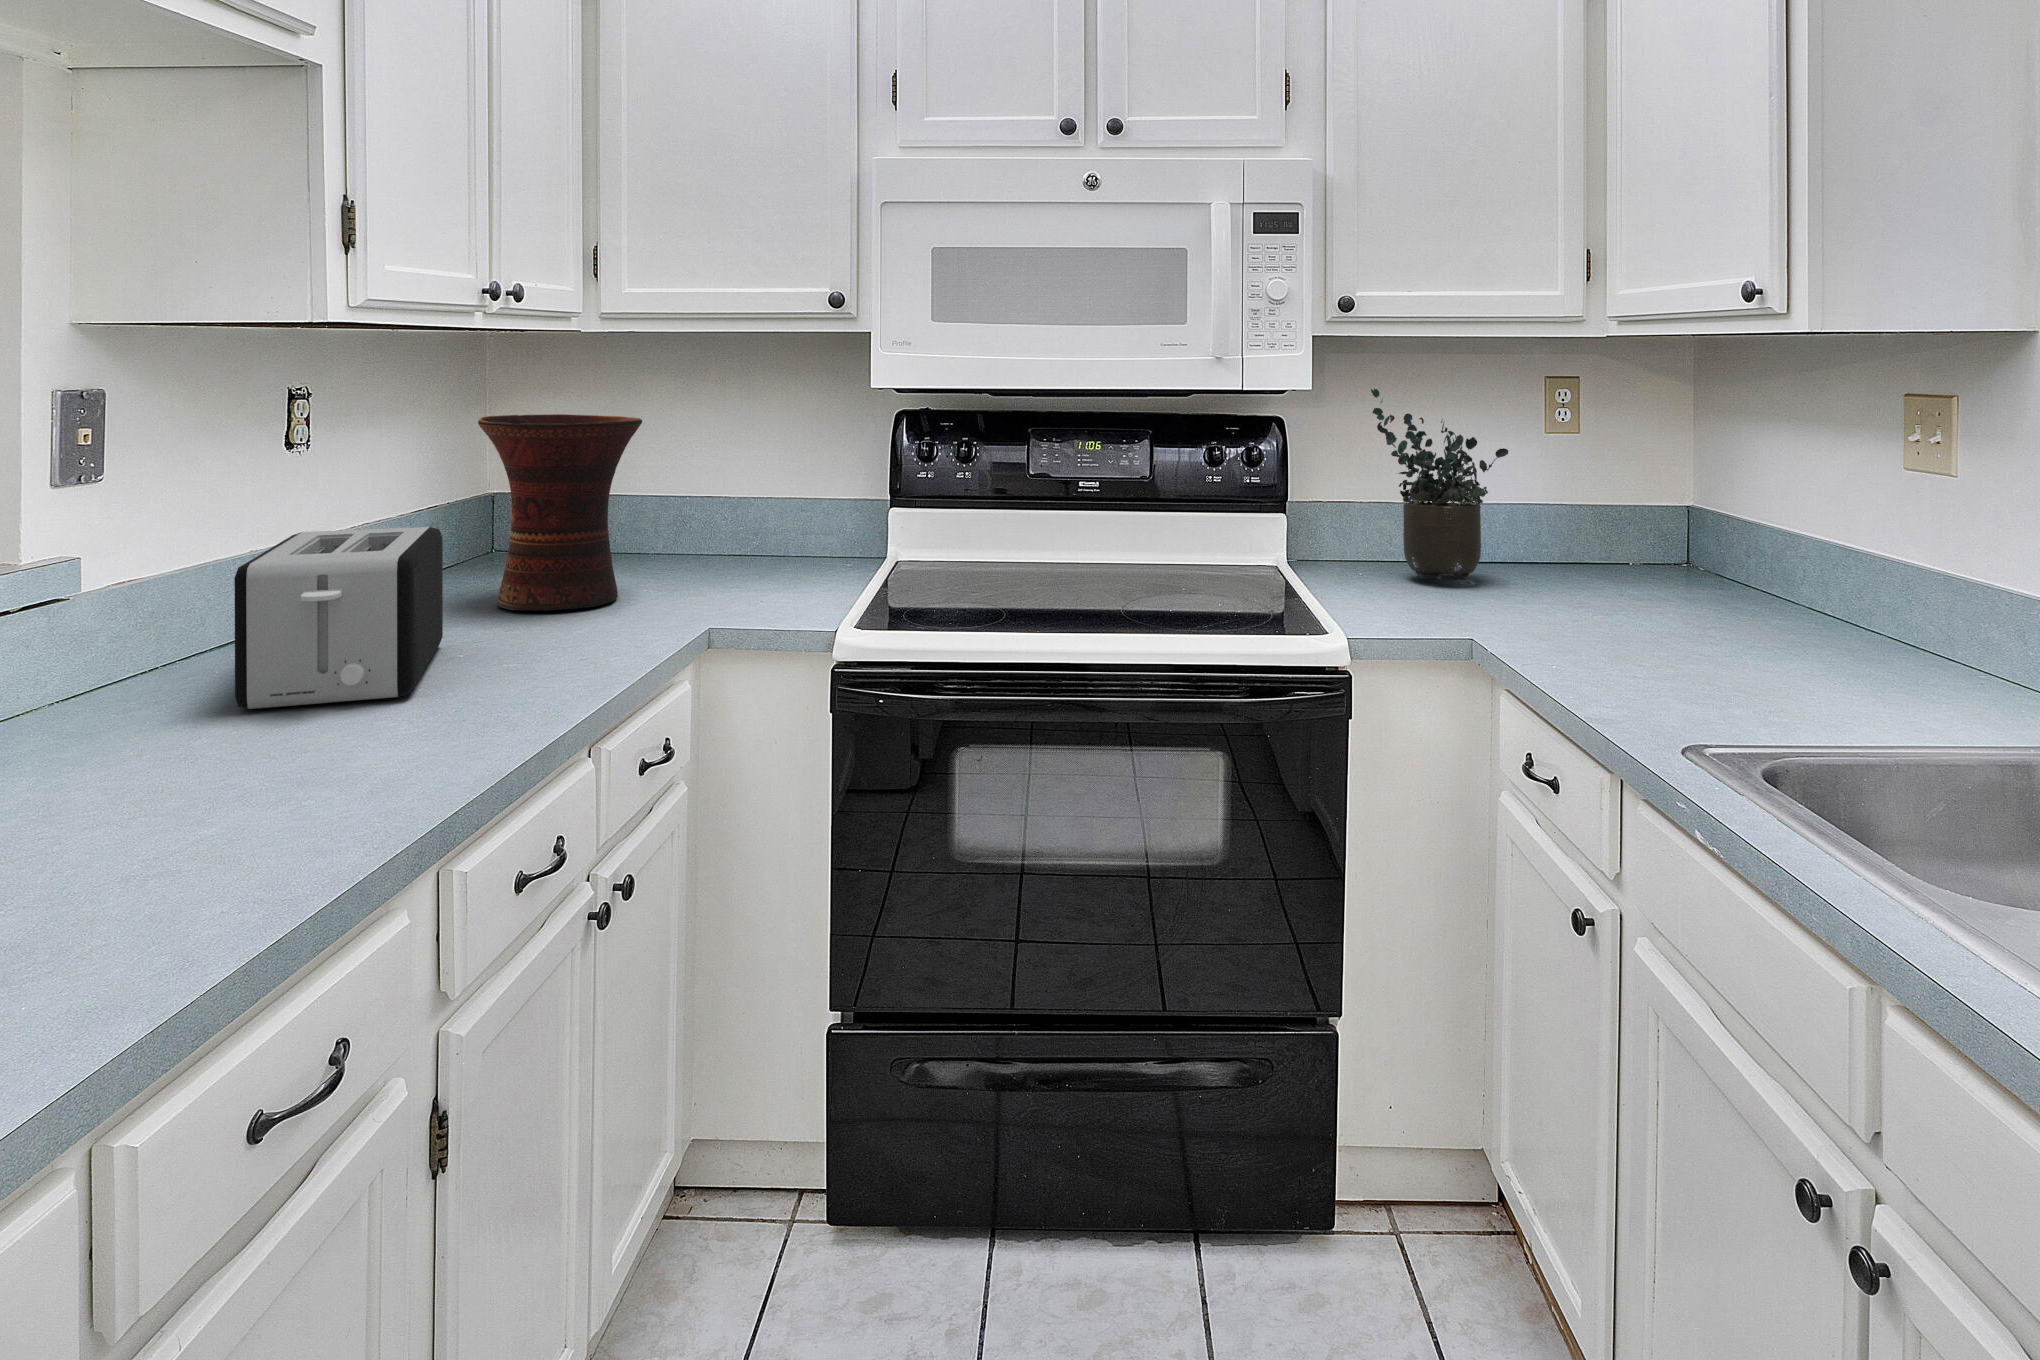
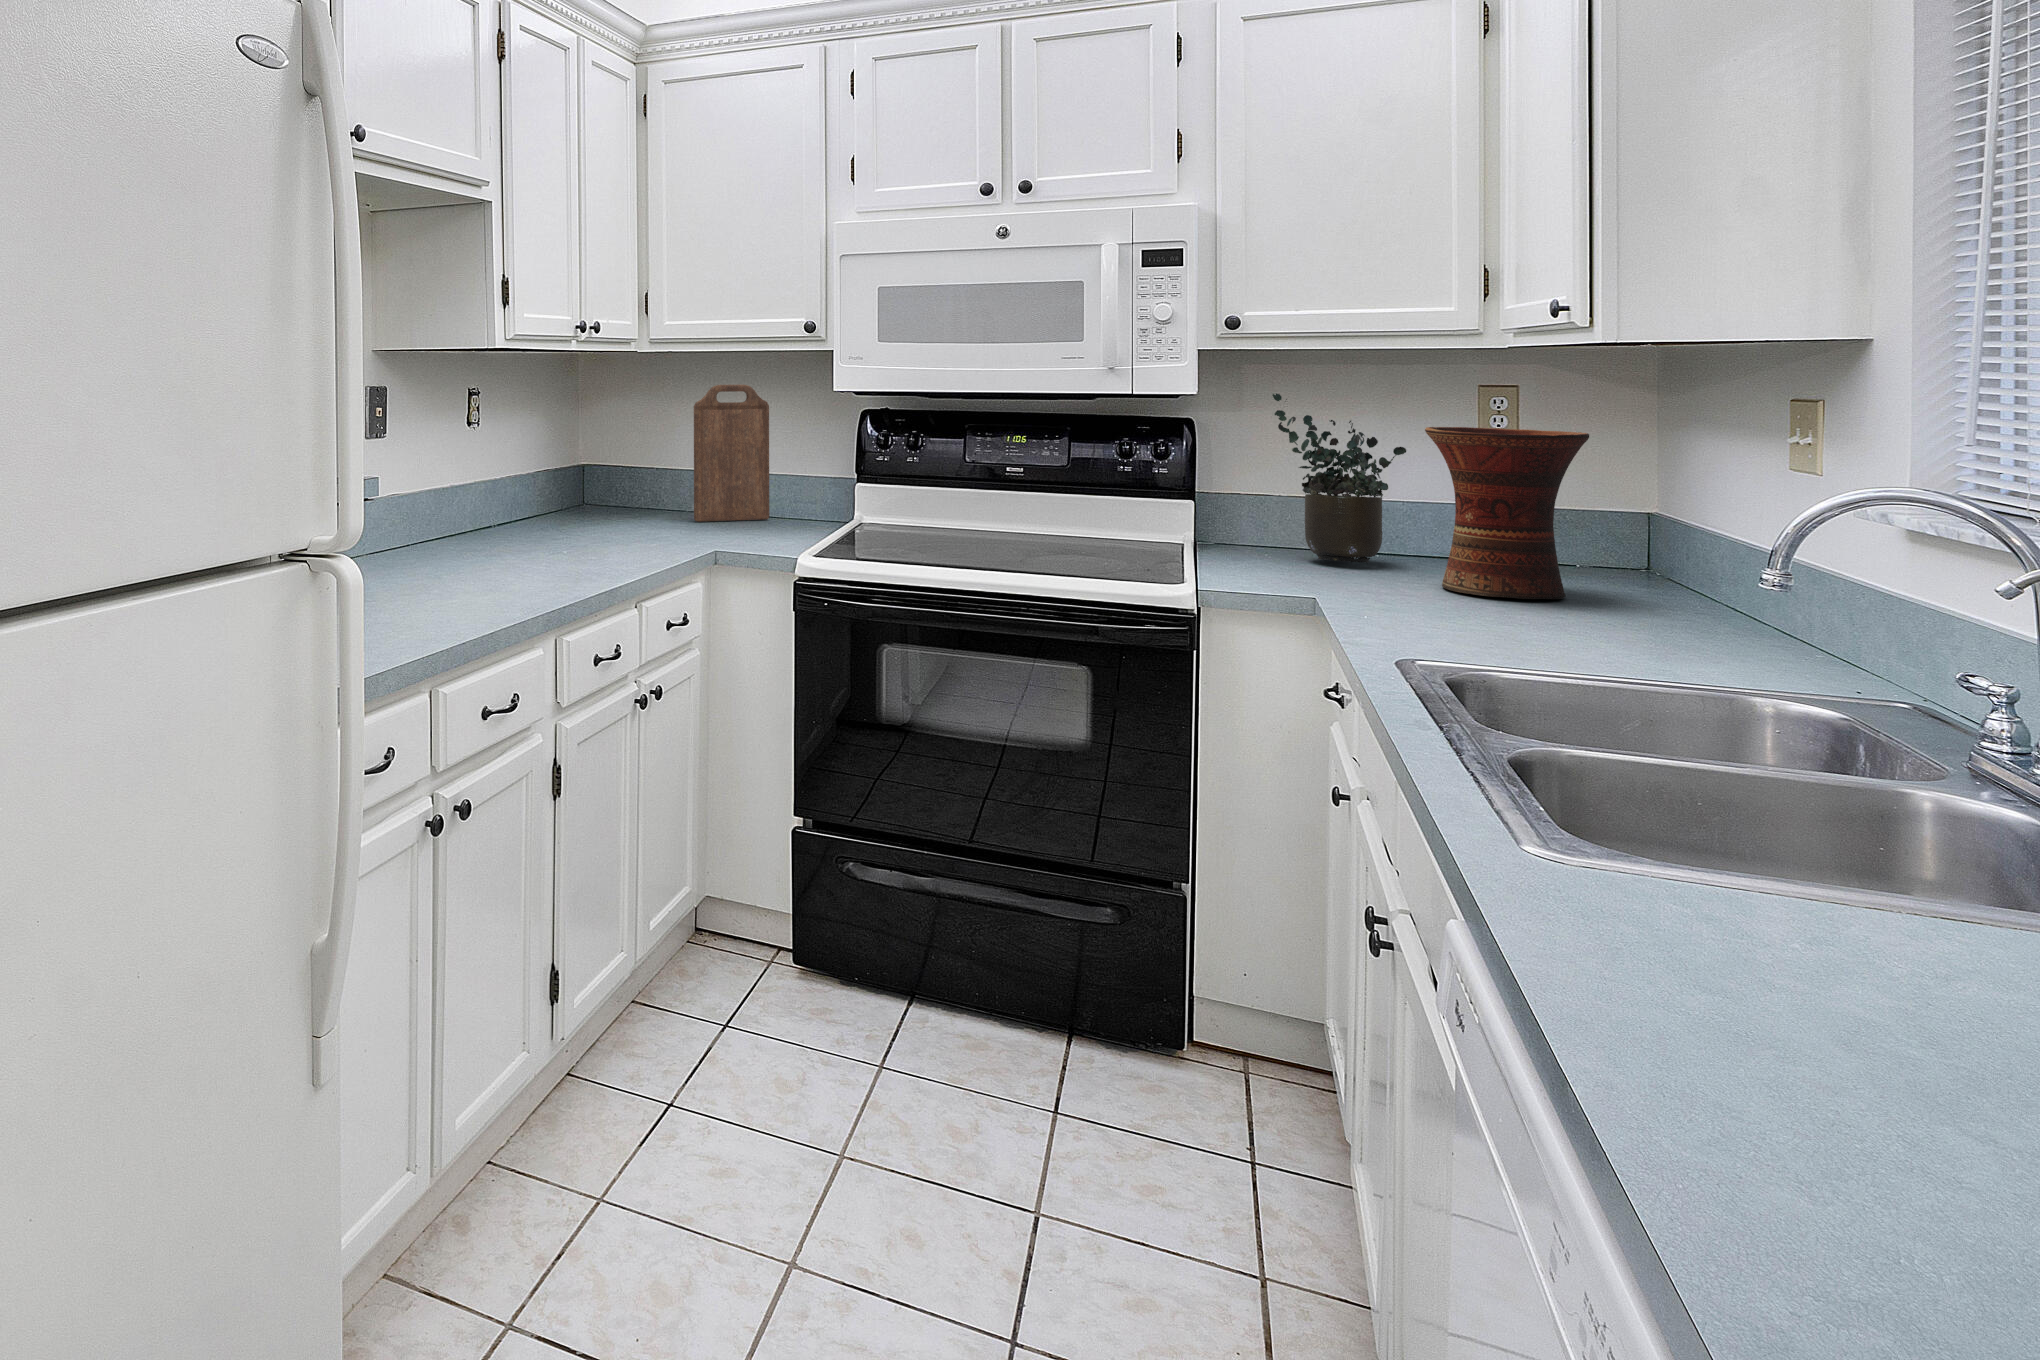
cutting board: none [663,378,769,572] -> present [694,385,769,521]
vase: present [478,414,642,611] -> present [1425,427,1589,599]
toaster: present [234,527,443,709] -> none [453,472,556,566]

